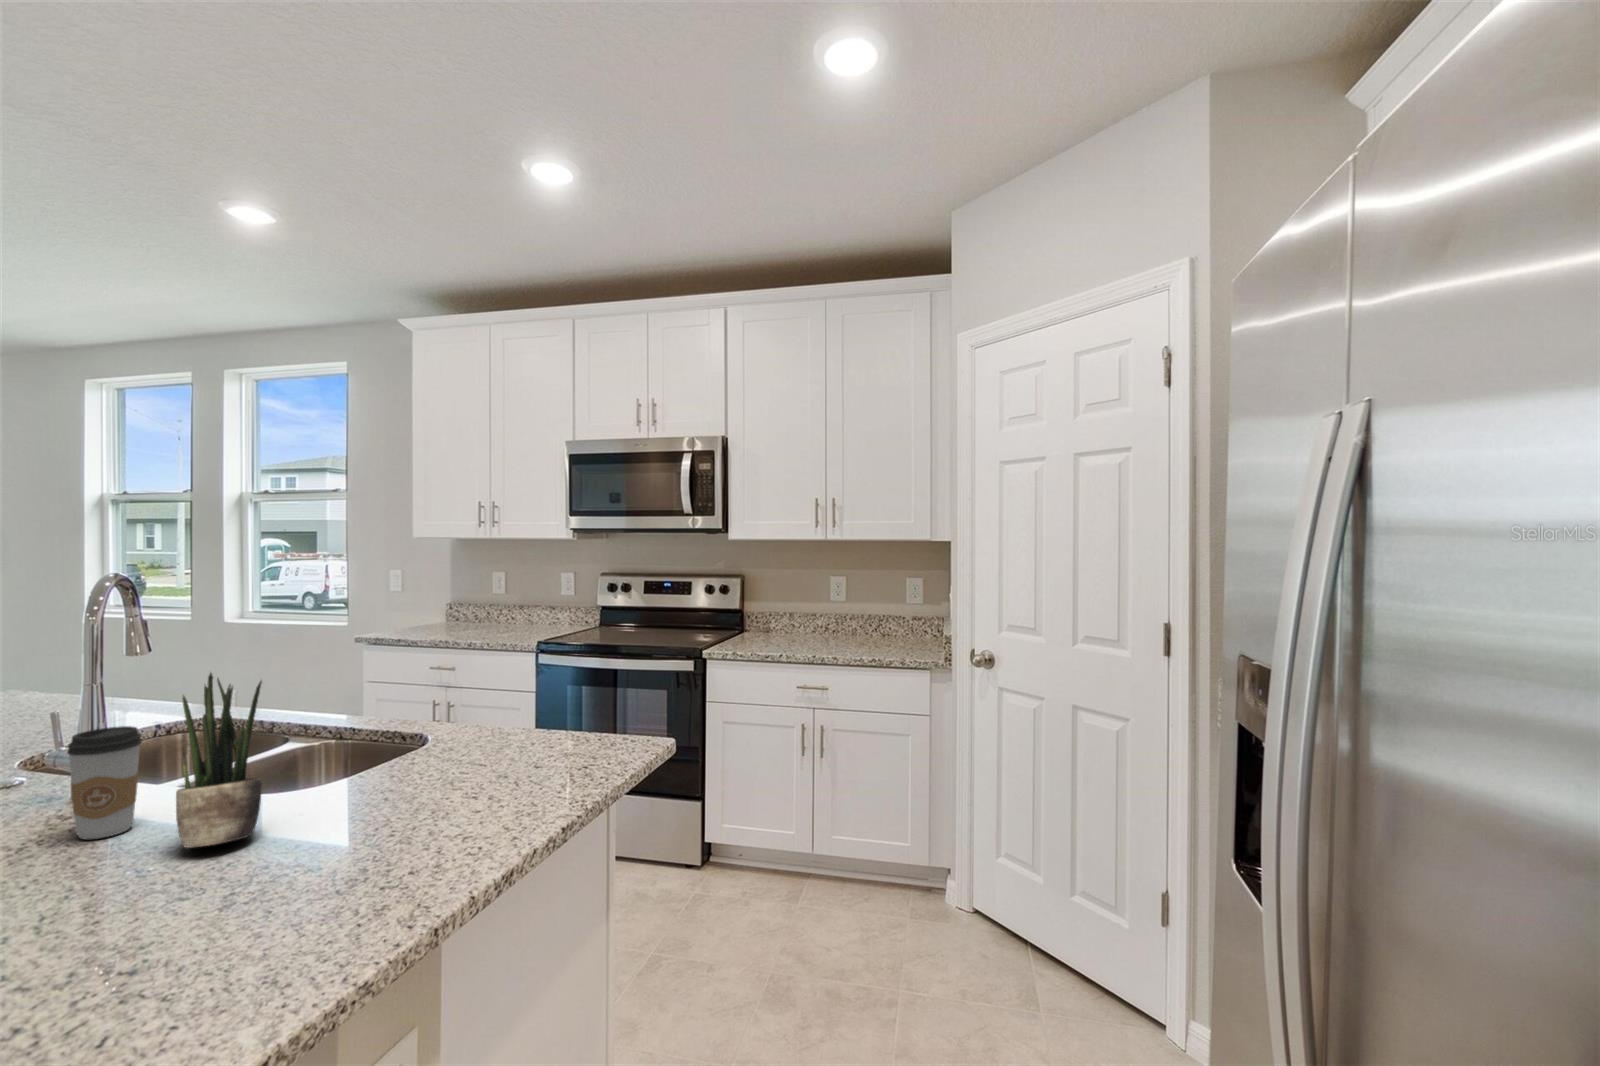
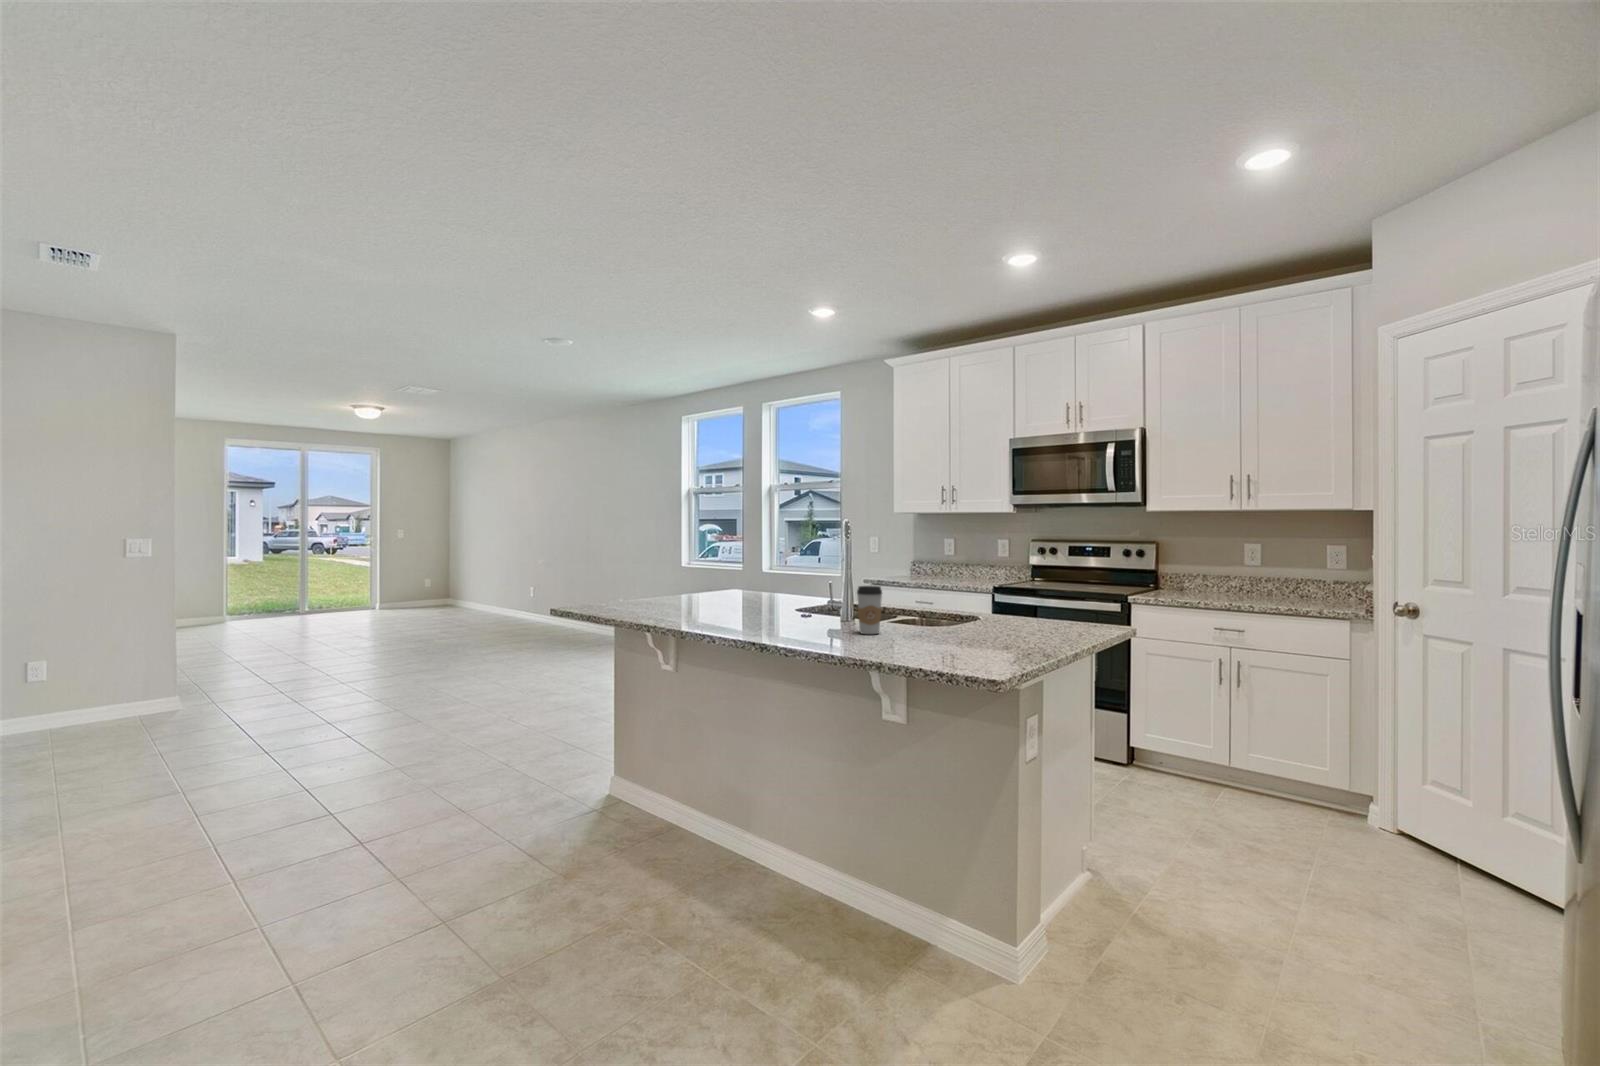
potted plant: present [176,673,262,848] -> none [910,558,943,638]

